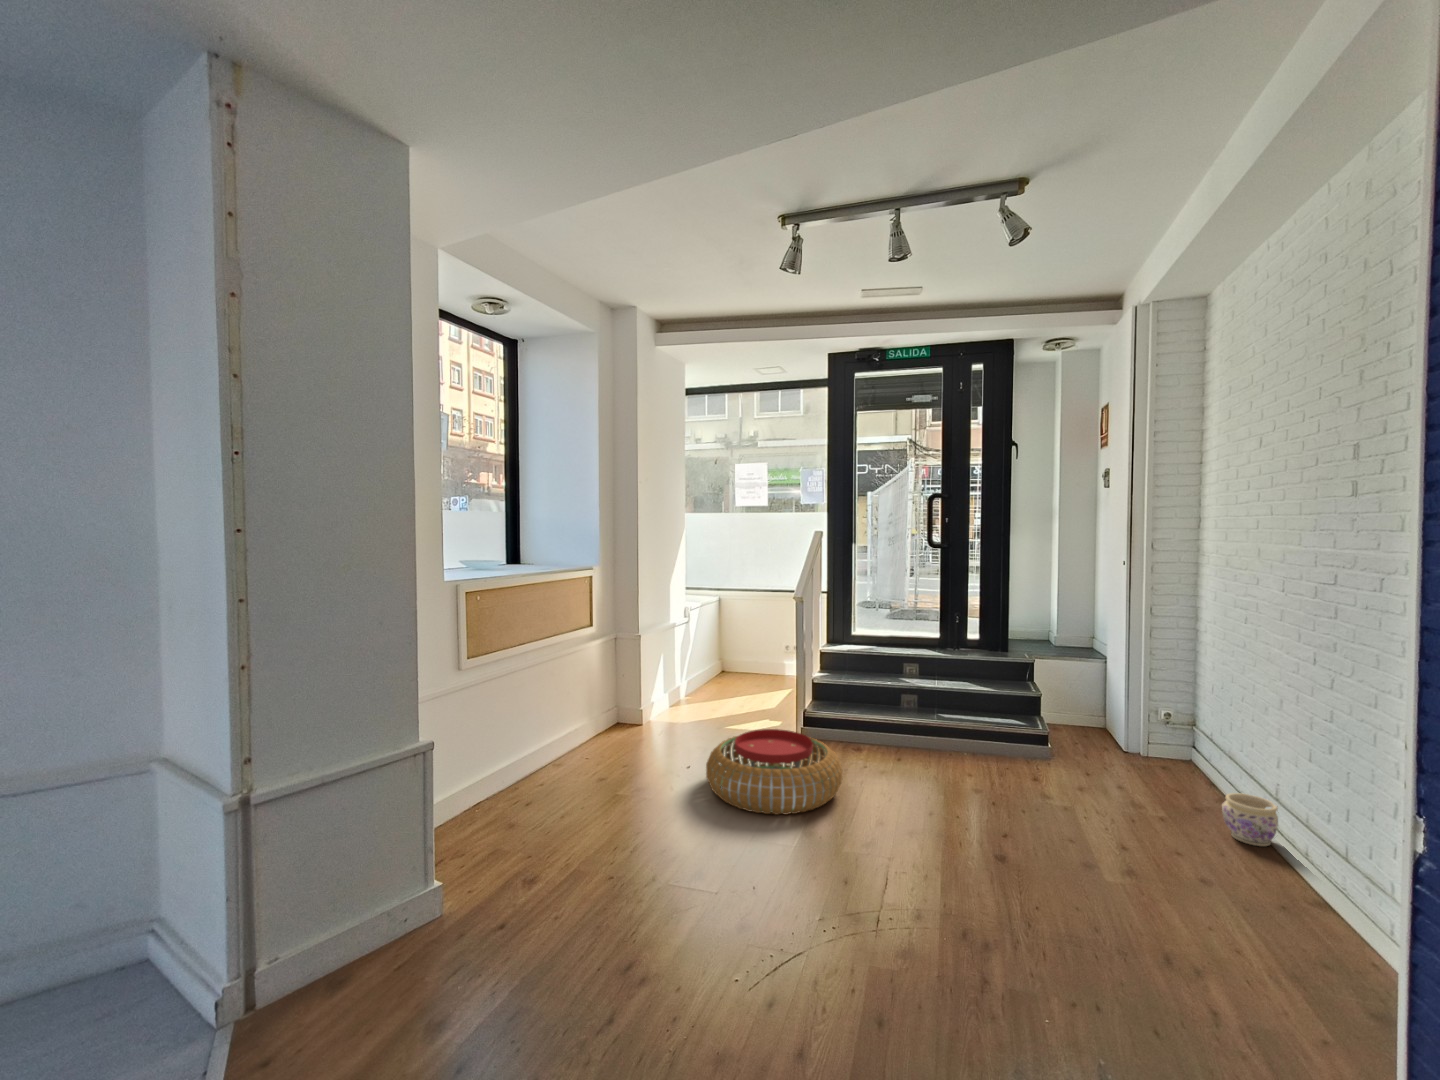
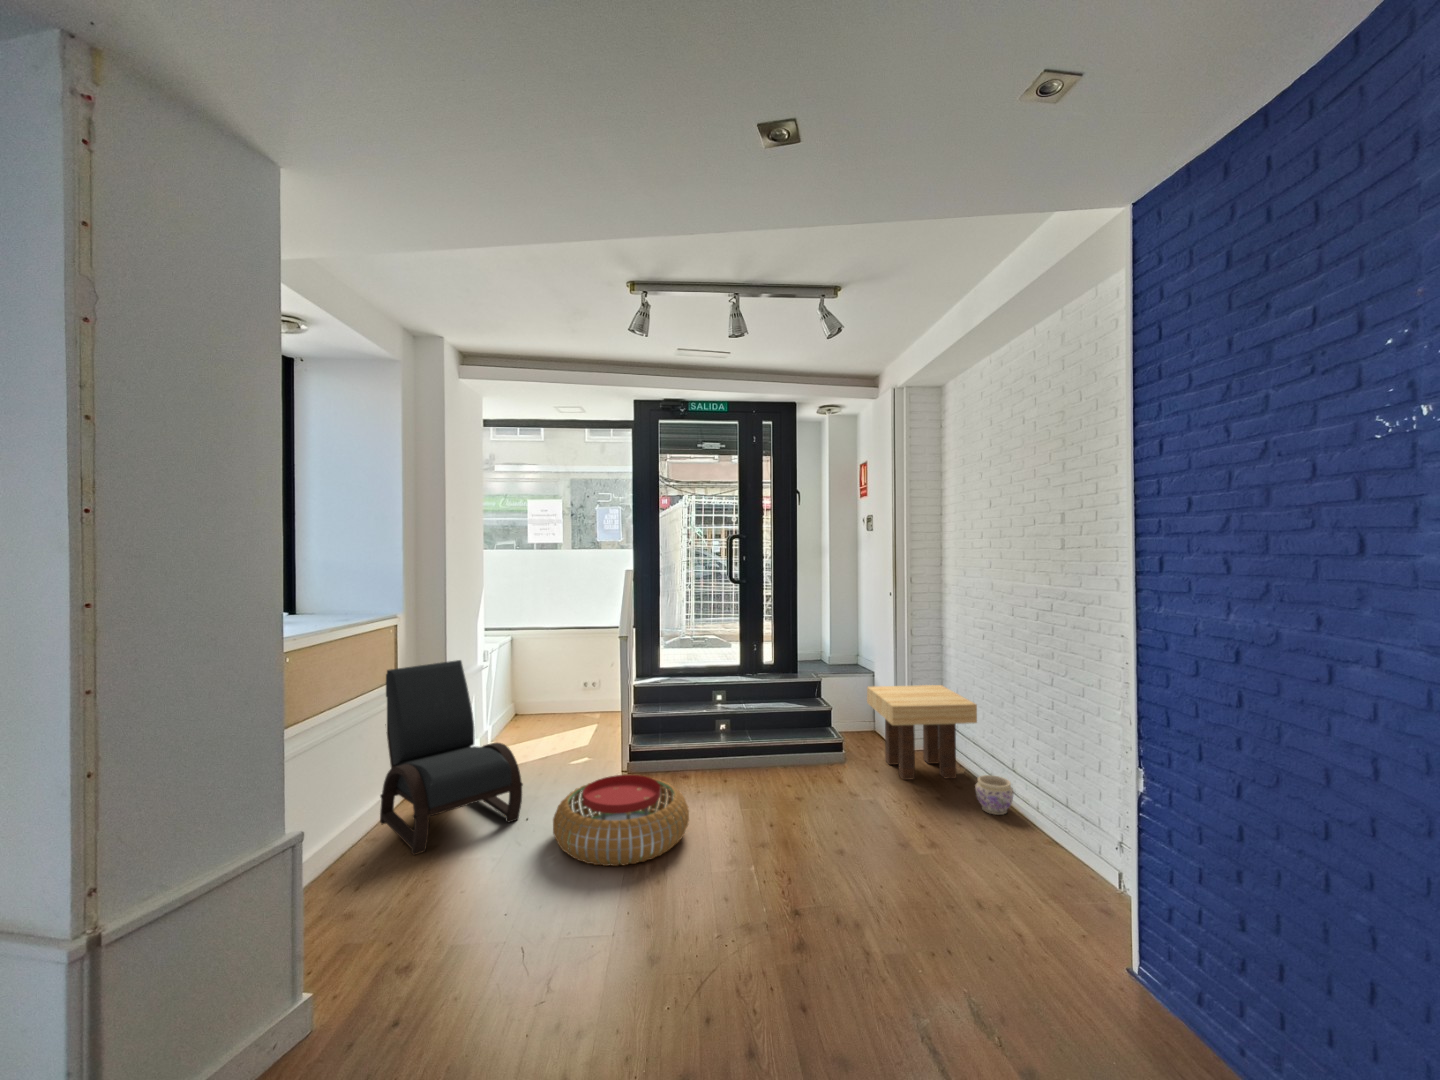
lounge chair: none [574,608,688,773] -> present [380,660,523,855]
side table: none [1088,672,1239,796] -> present [867,685,977,780]

